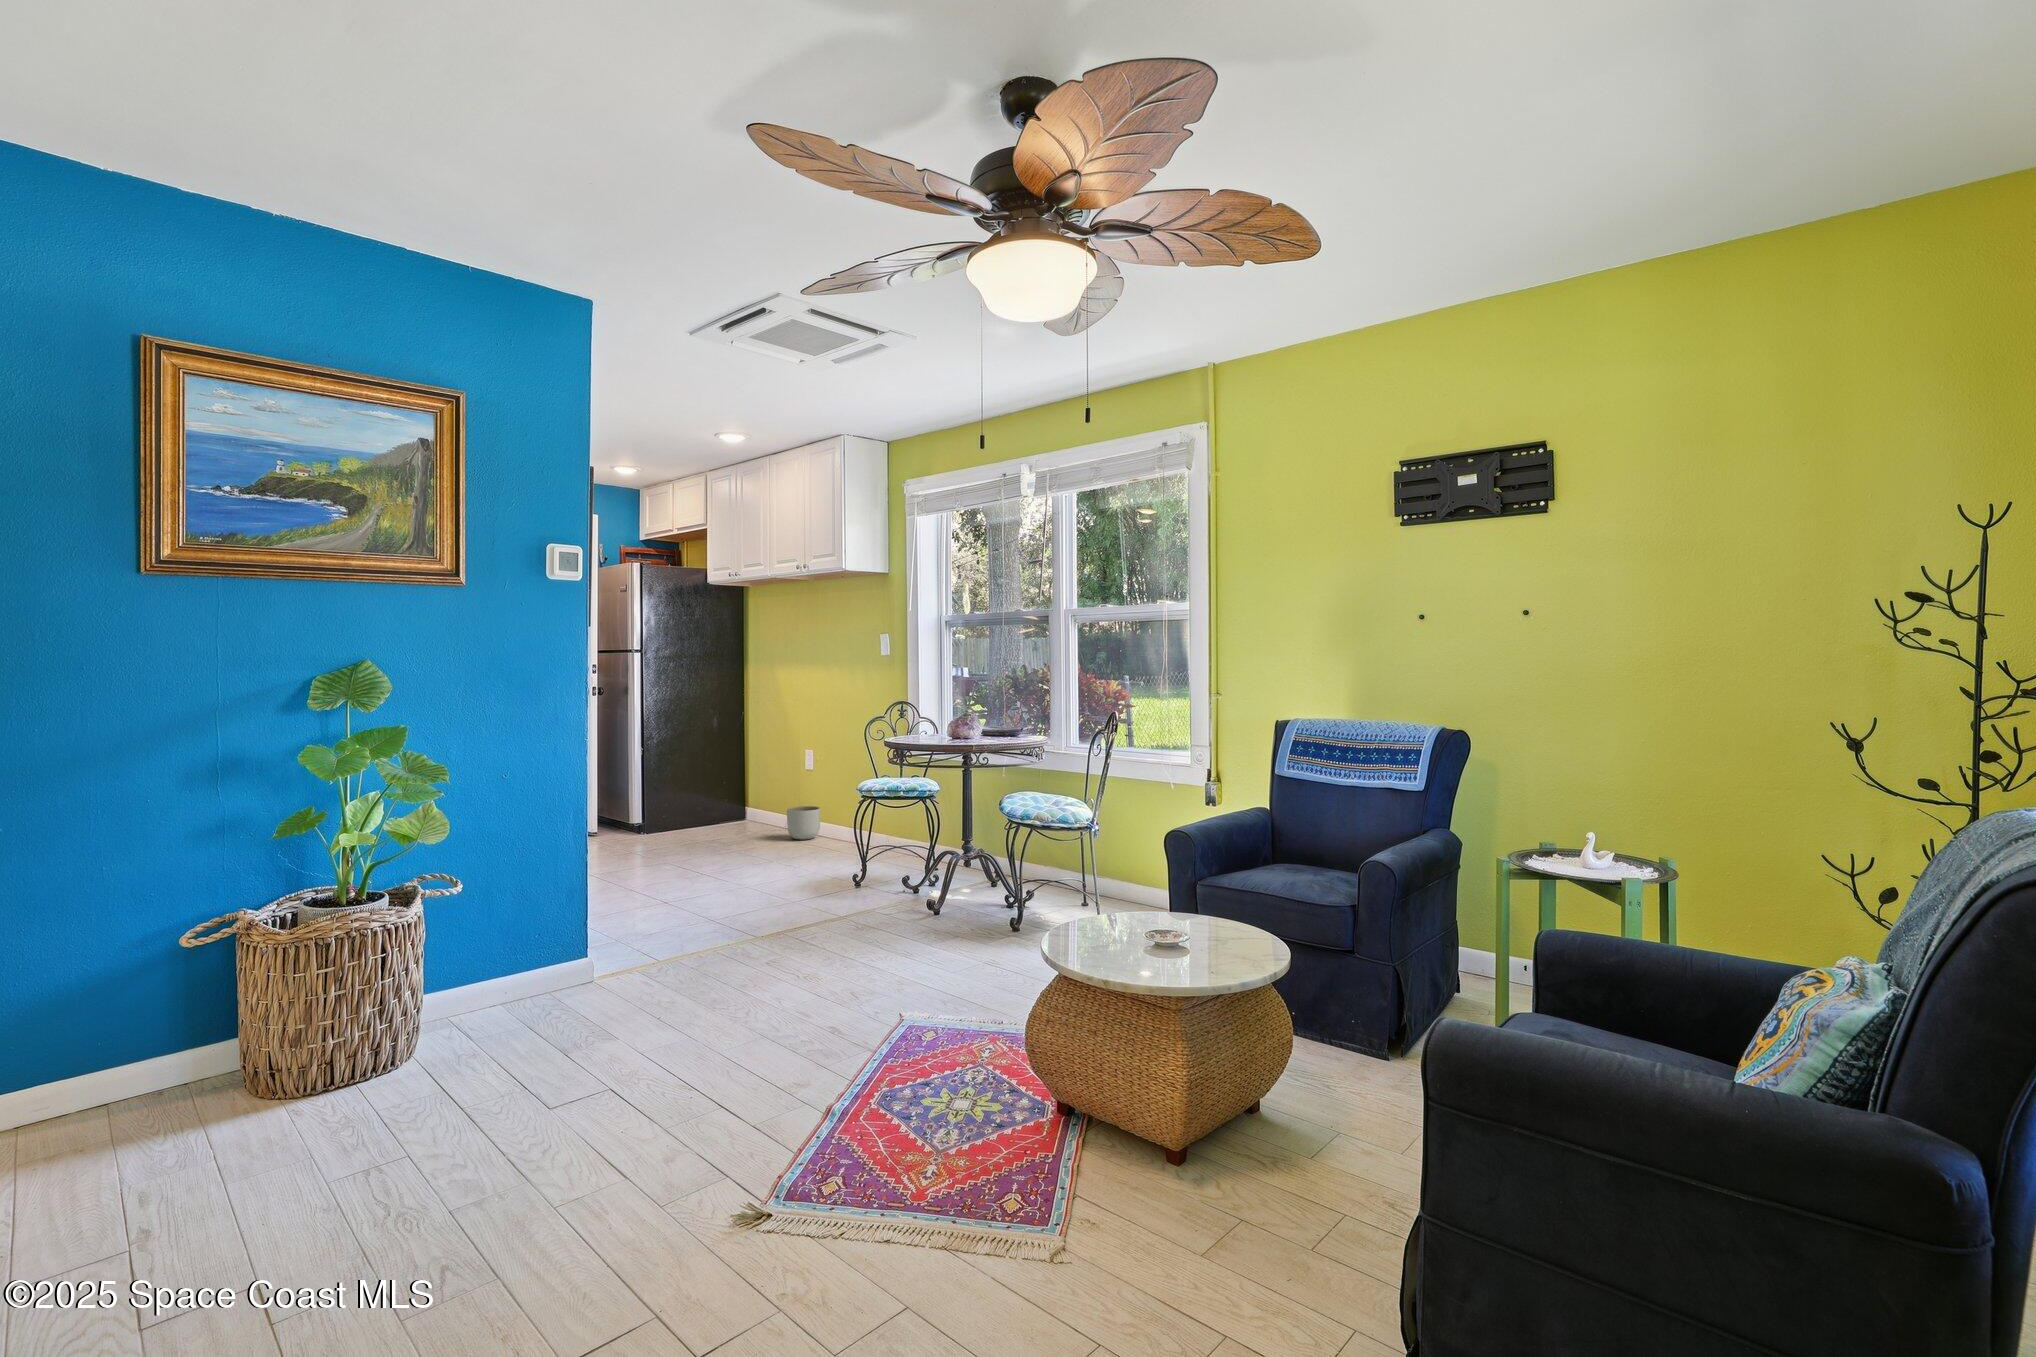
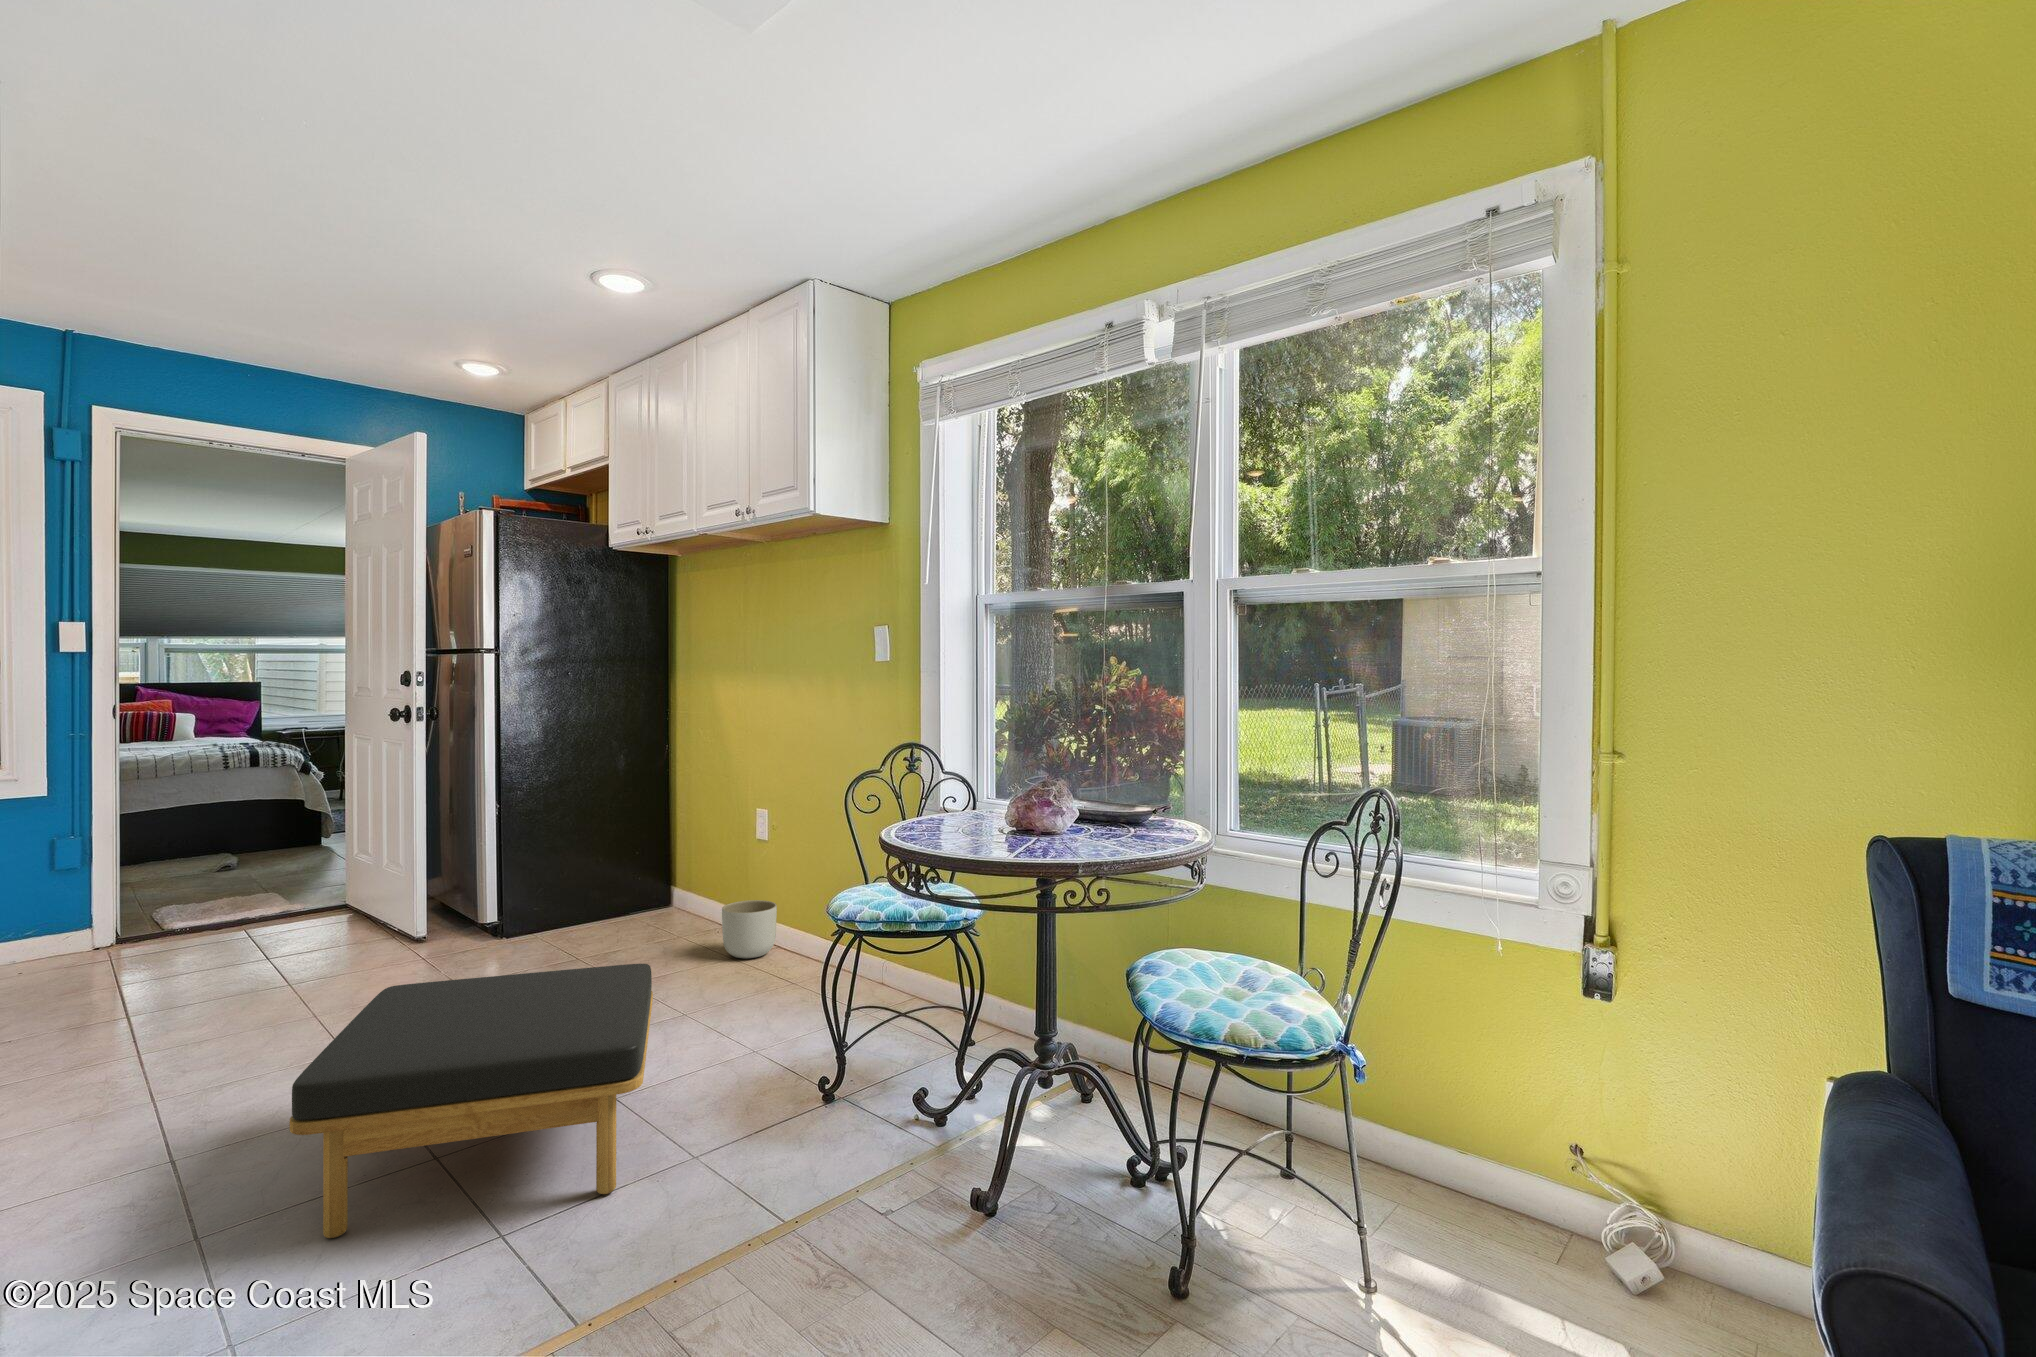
ottoman: none [621,819,773,919] -> present [289,964,653,1238]

